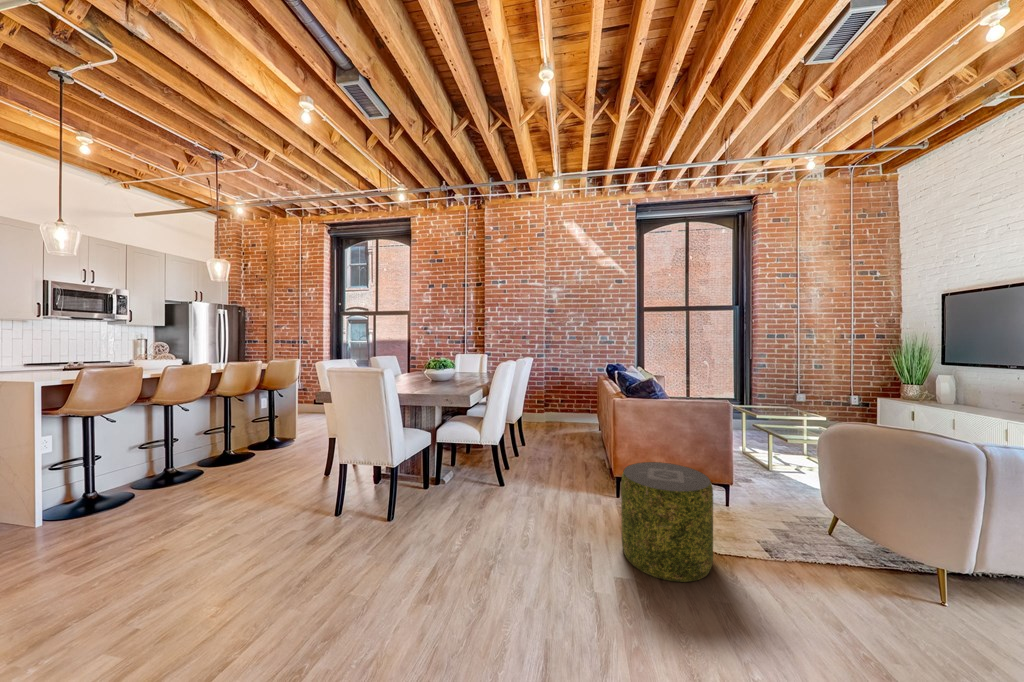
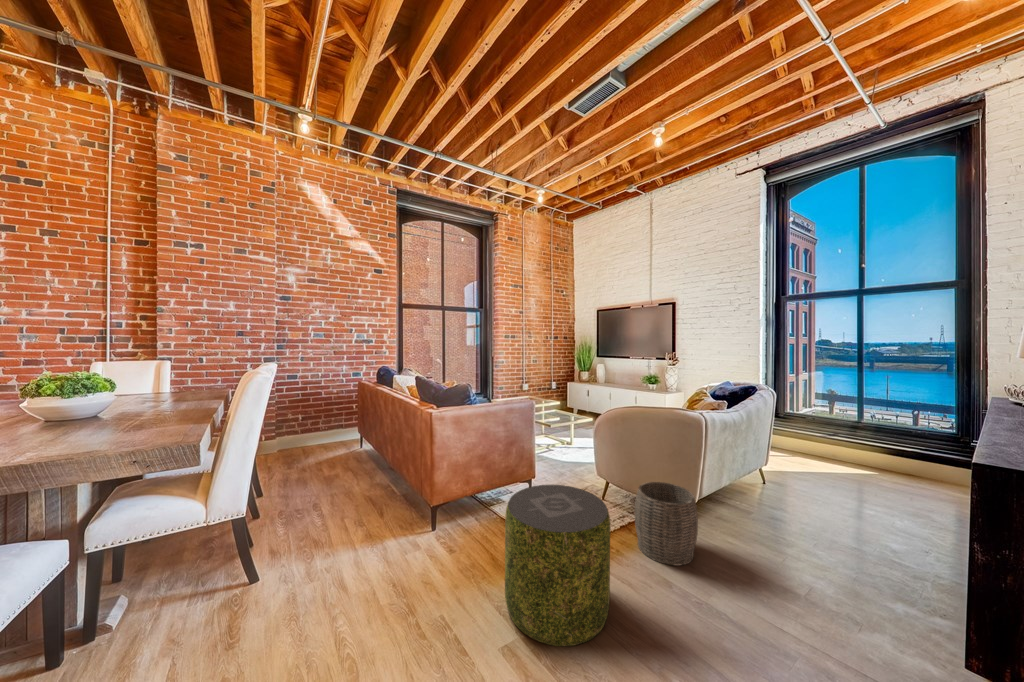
woven basket: none [795,501,882,598] -> present [635,482,698,566]

